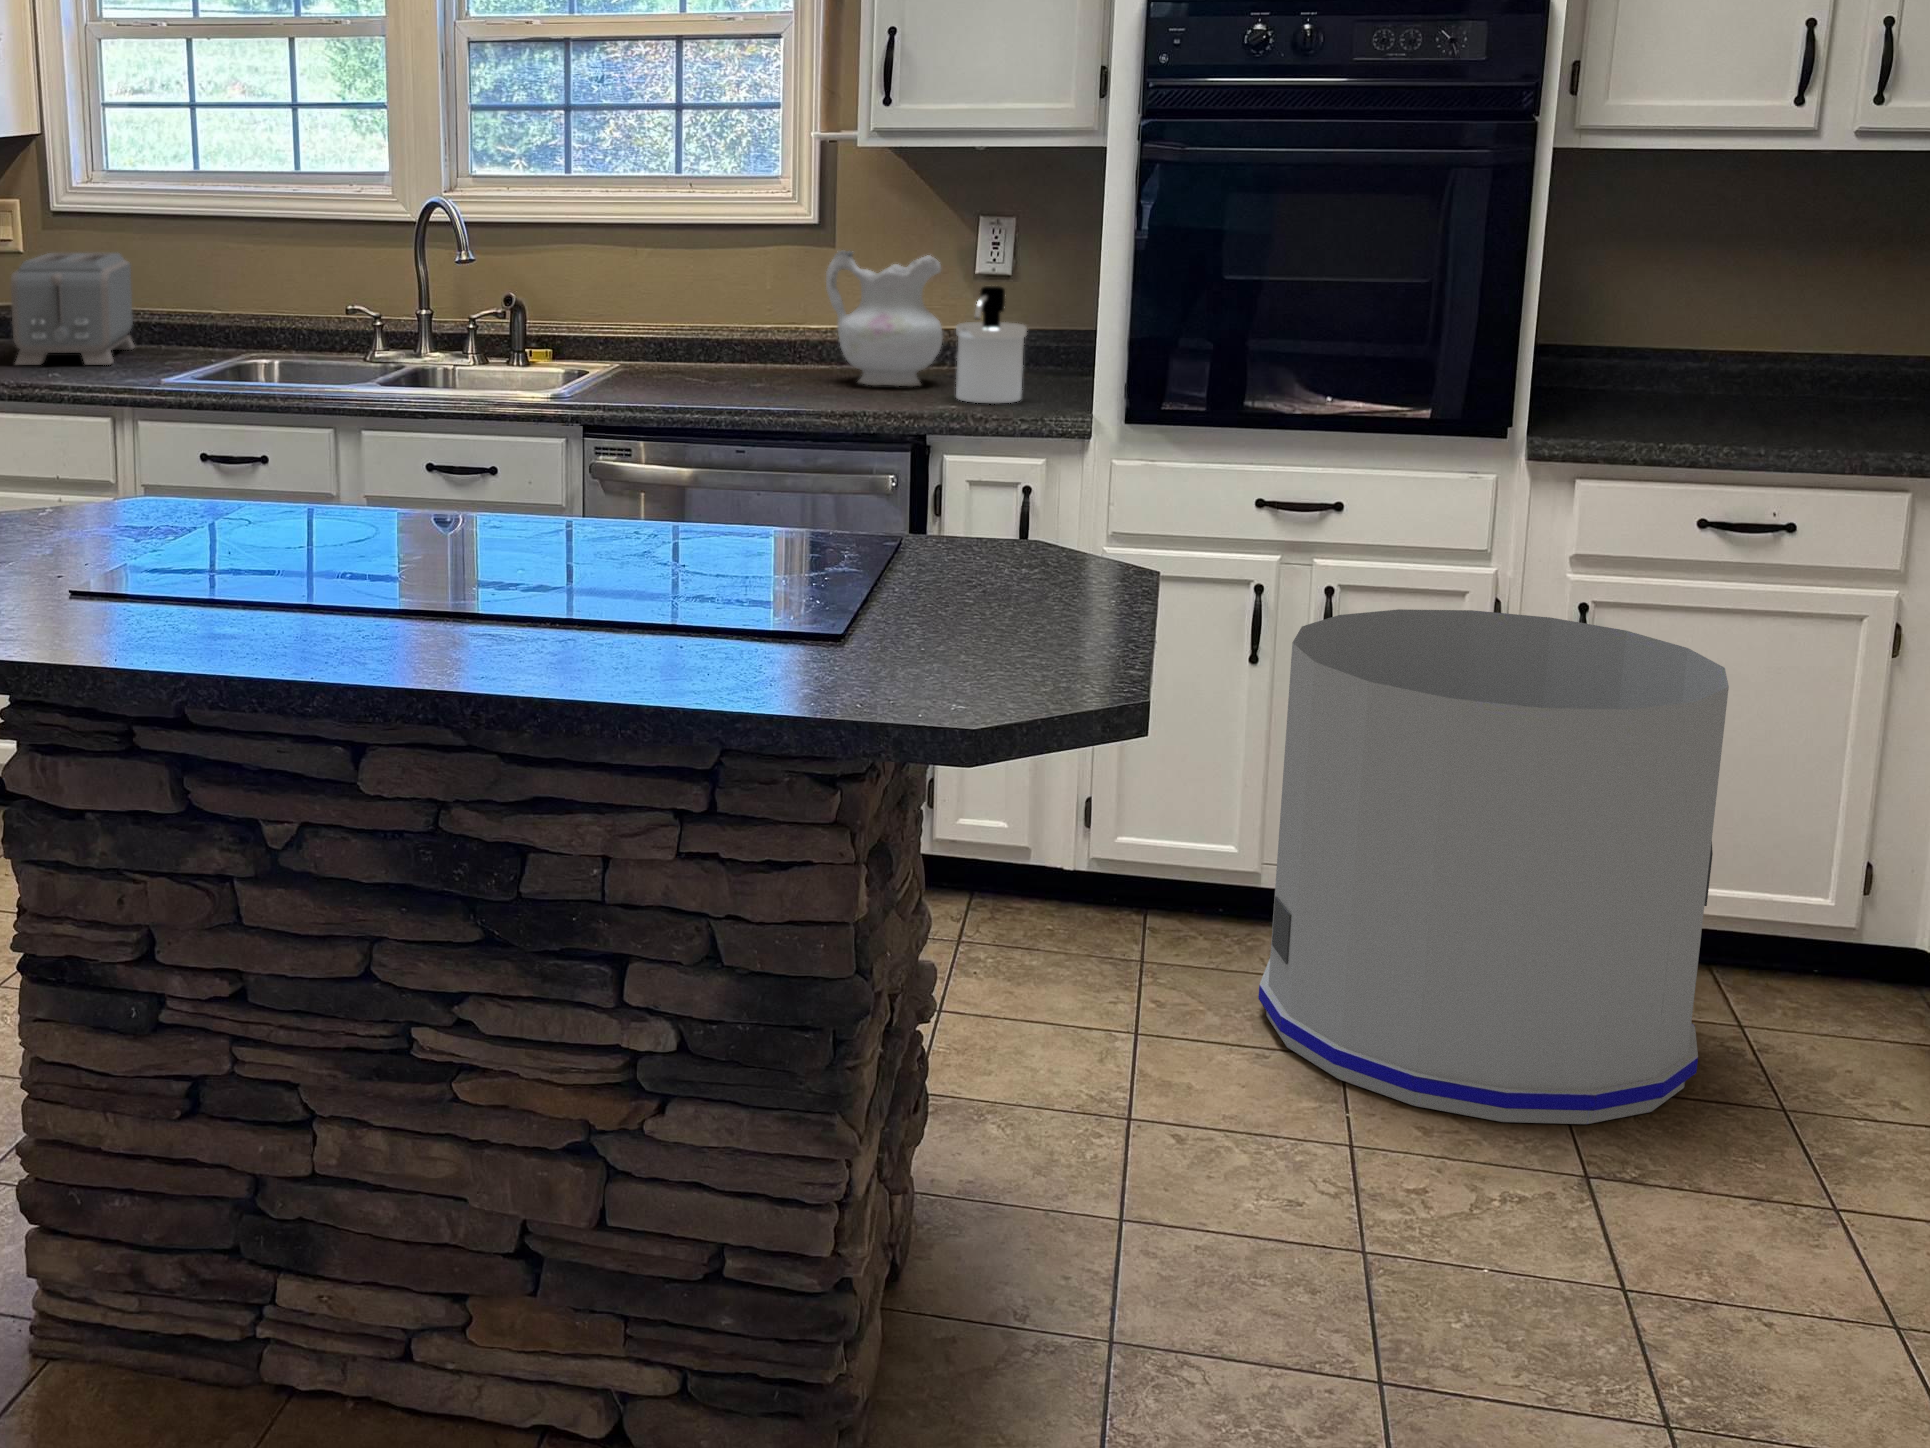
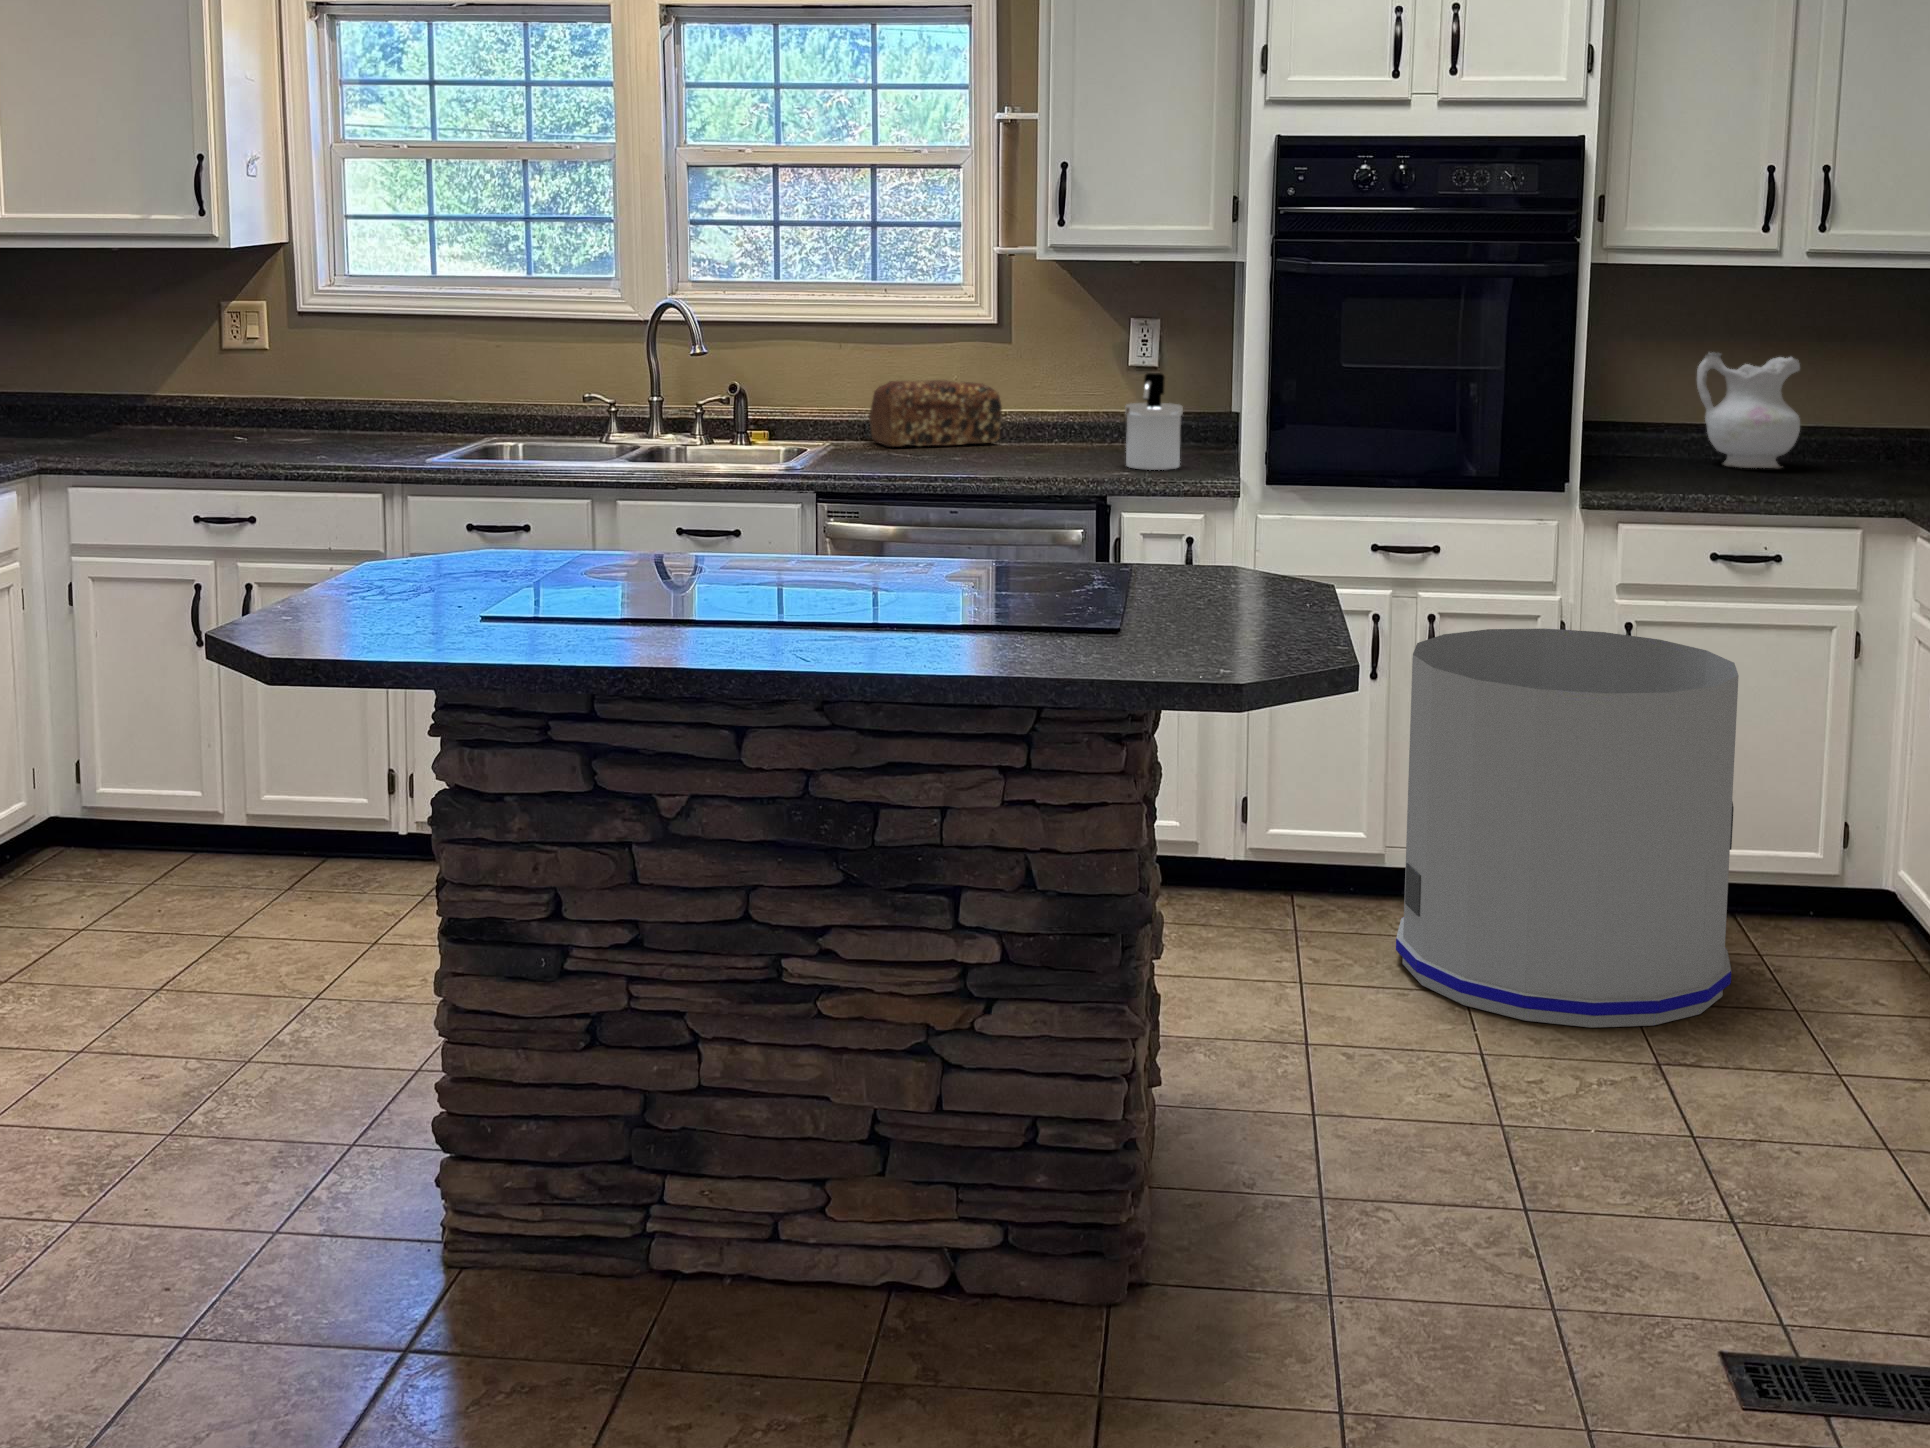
ceramic pitcher: present [826,250,942,386] -> present [1697,353,1800,469]
toaster: present [11,253,134,365] -> none [281,347,383,448]
bread loaf: none [666,292,820,371] -> present [869,380,1002,447]

